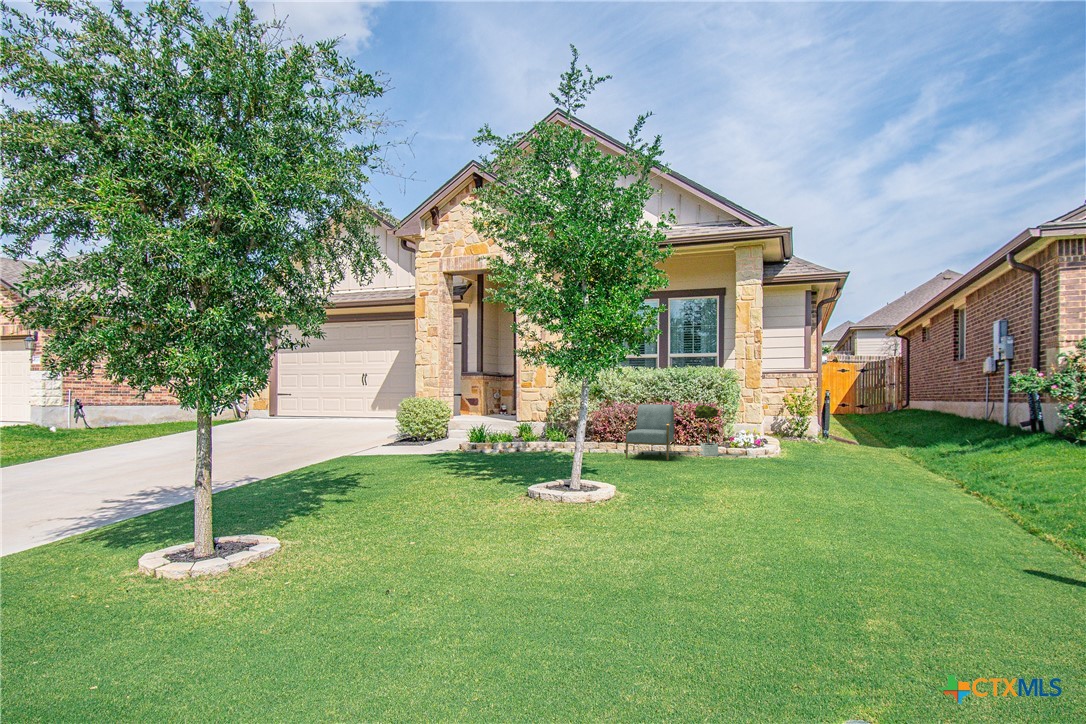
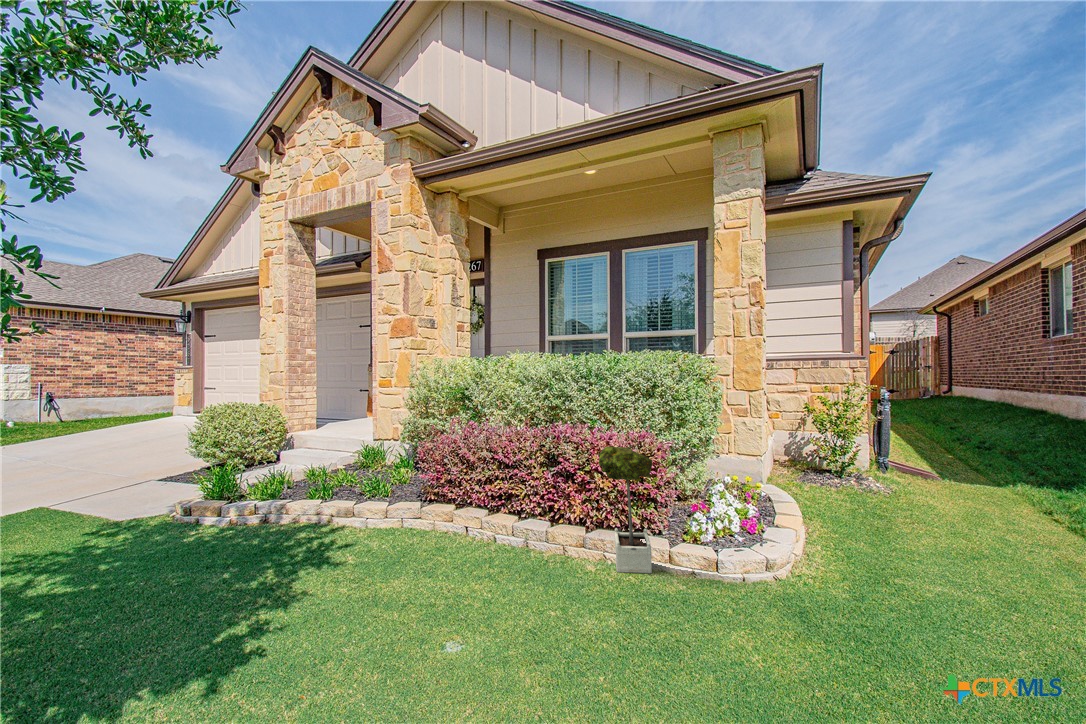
chair: present [626,404,675,460] -> none [419,436,560,602]

